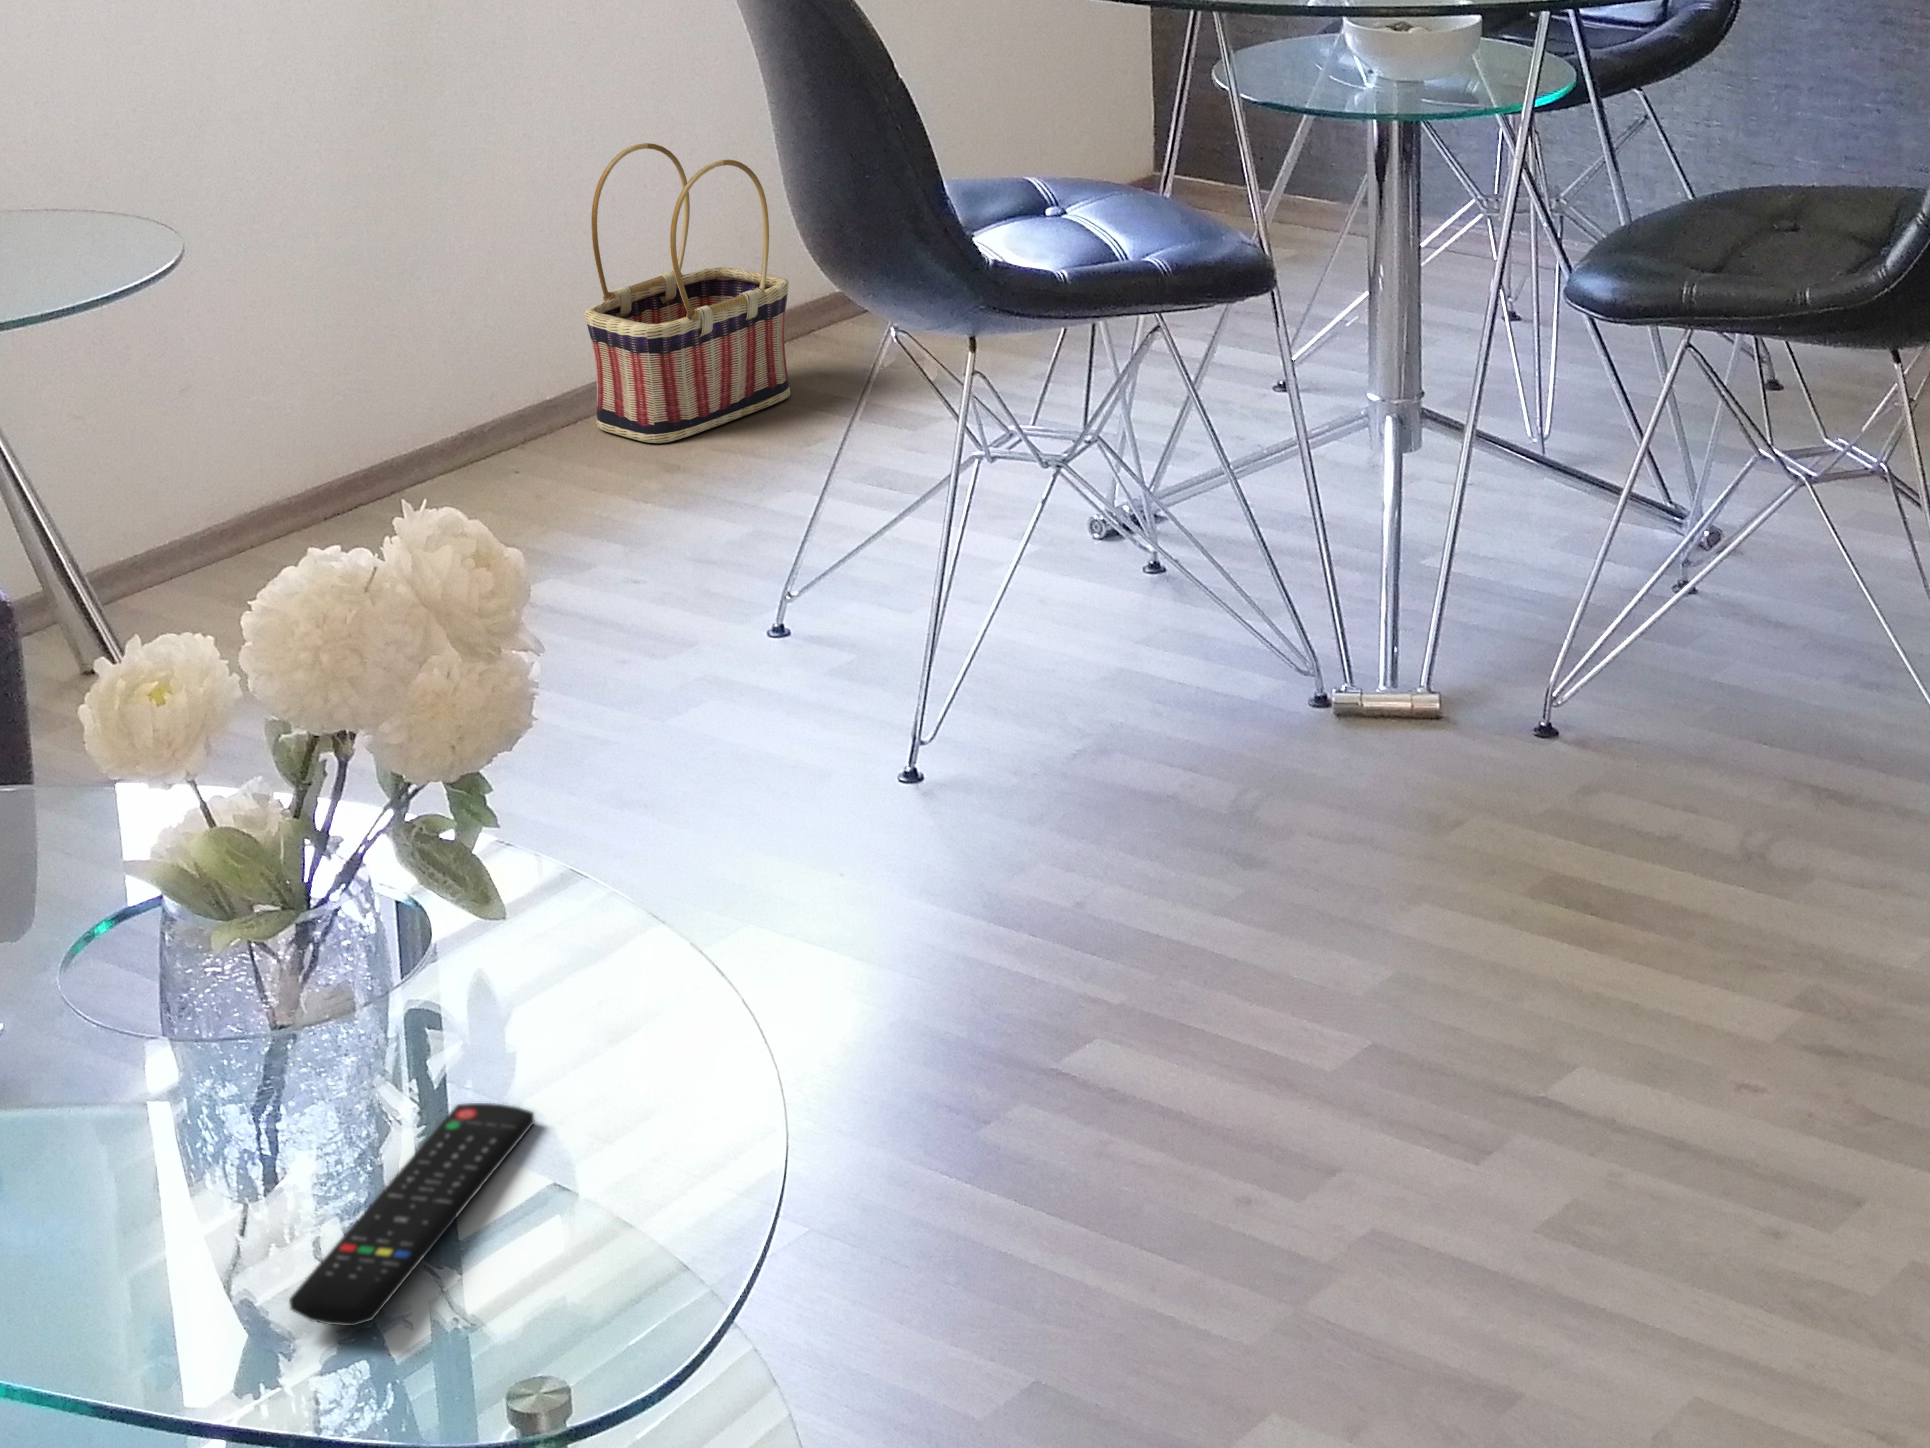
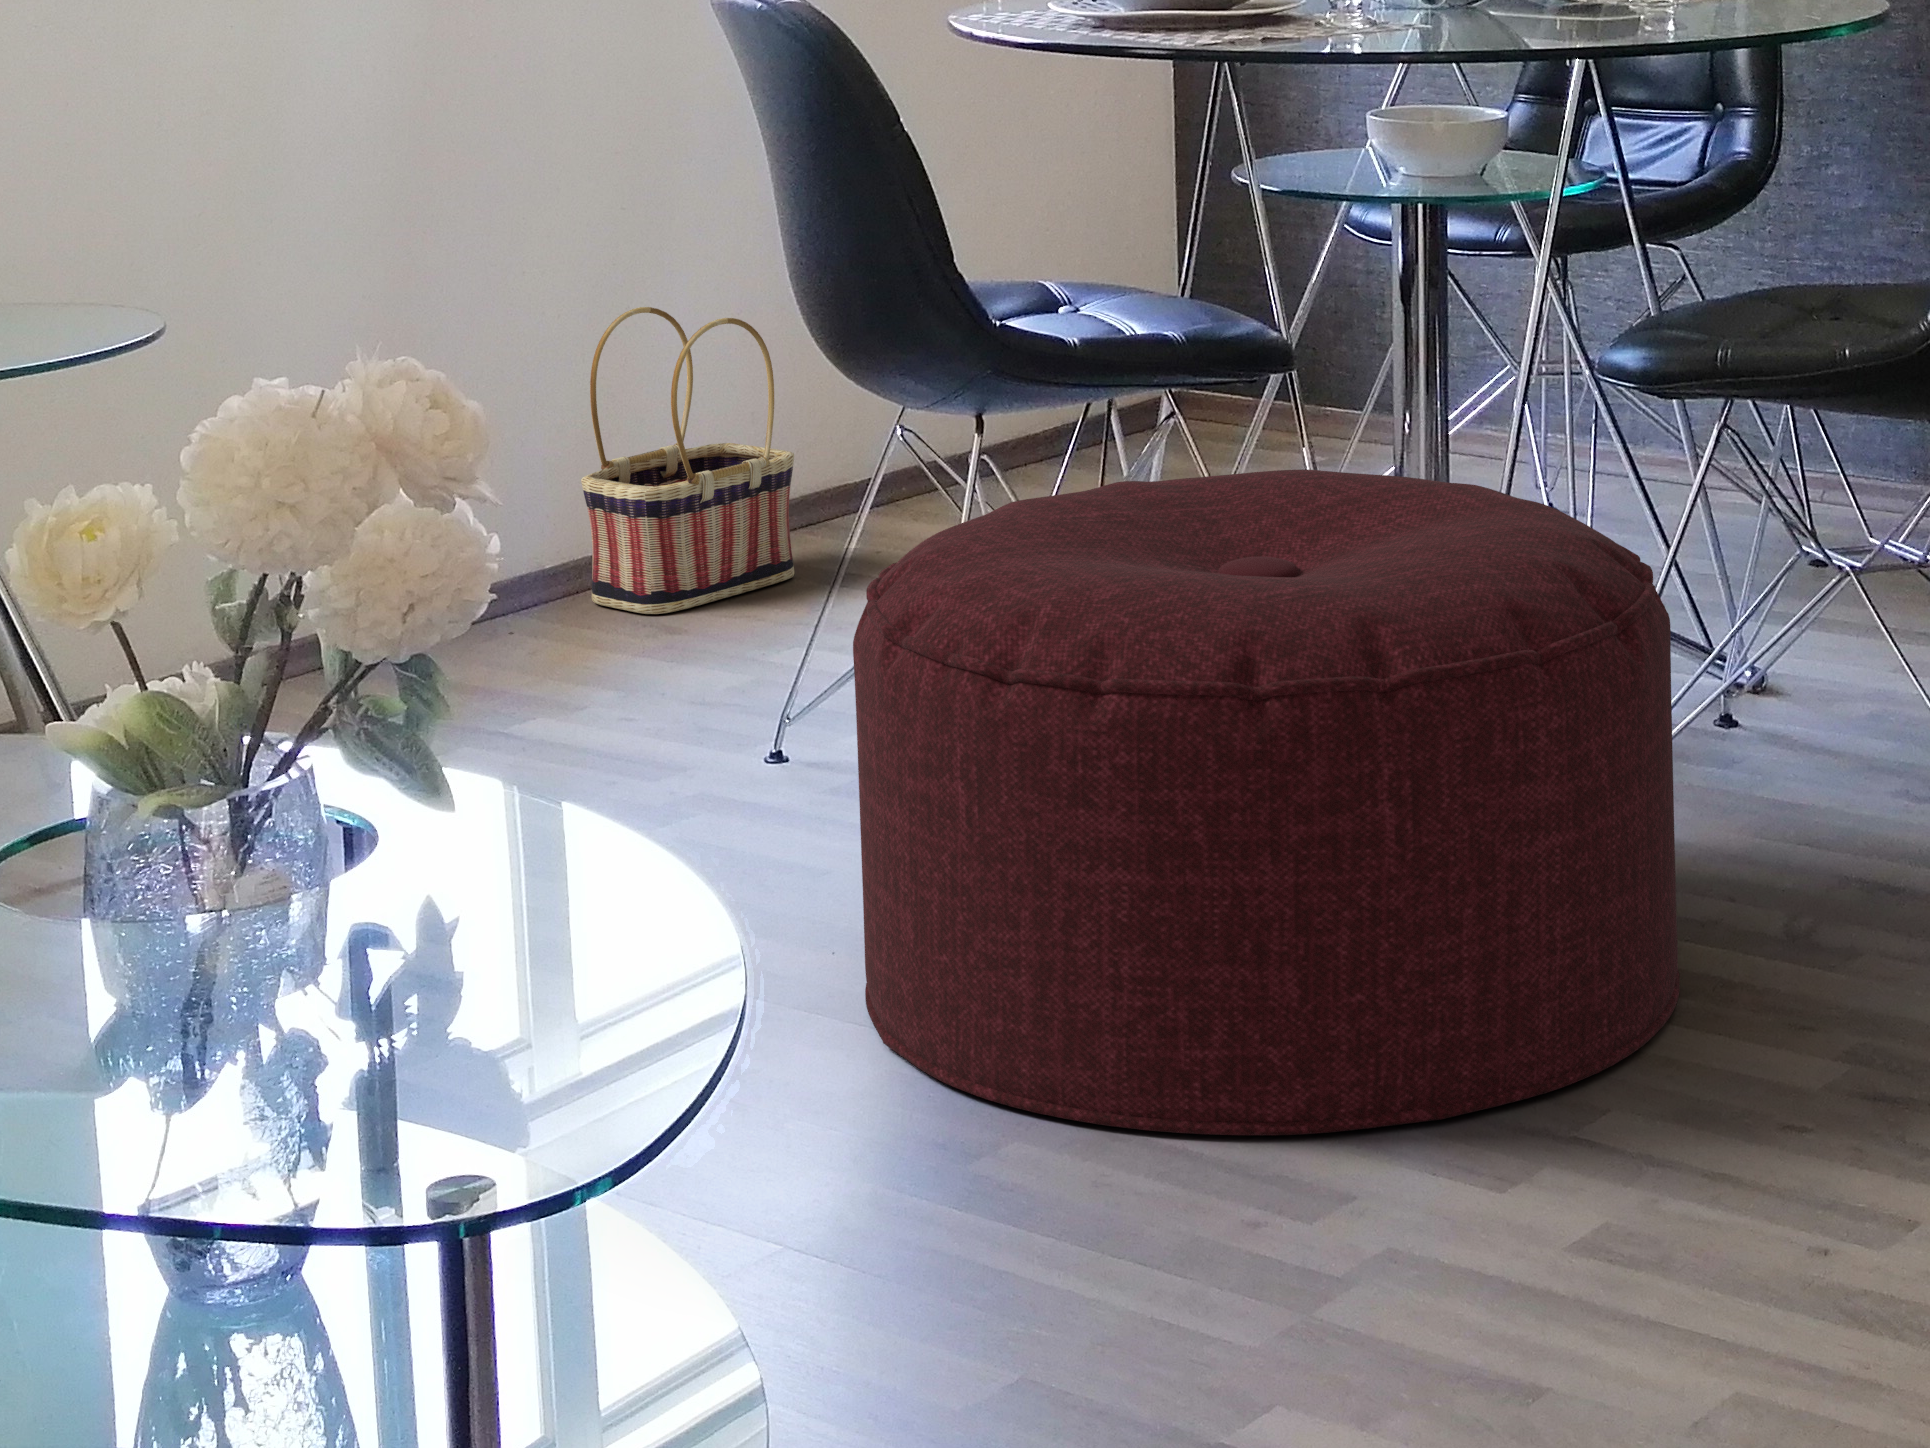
ottoman: none [860,405,1641,1091] -> present [853,469,1680,1135]
remote control: present [289,1103,534,1326] -> none [210,981,483,1155]

